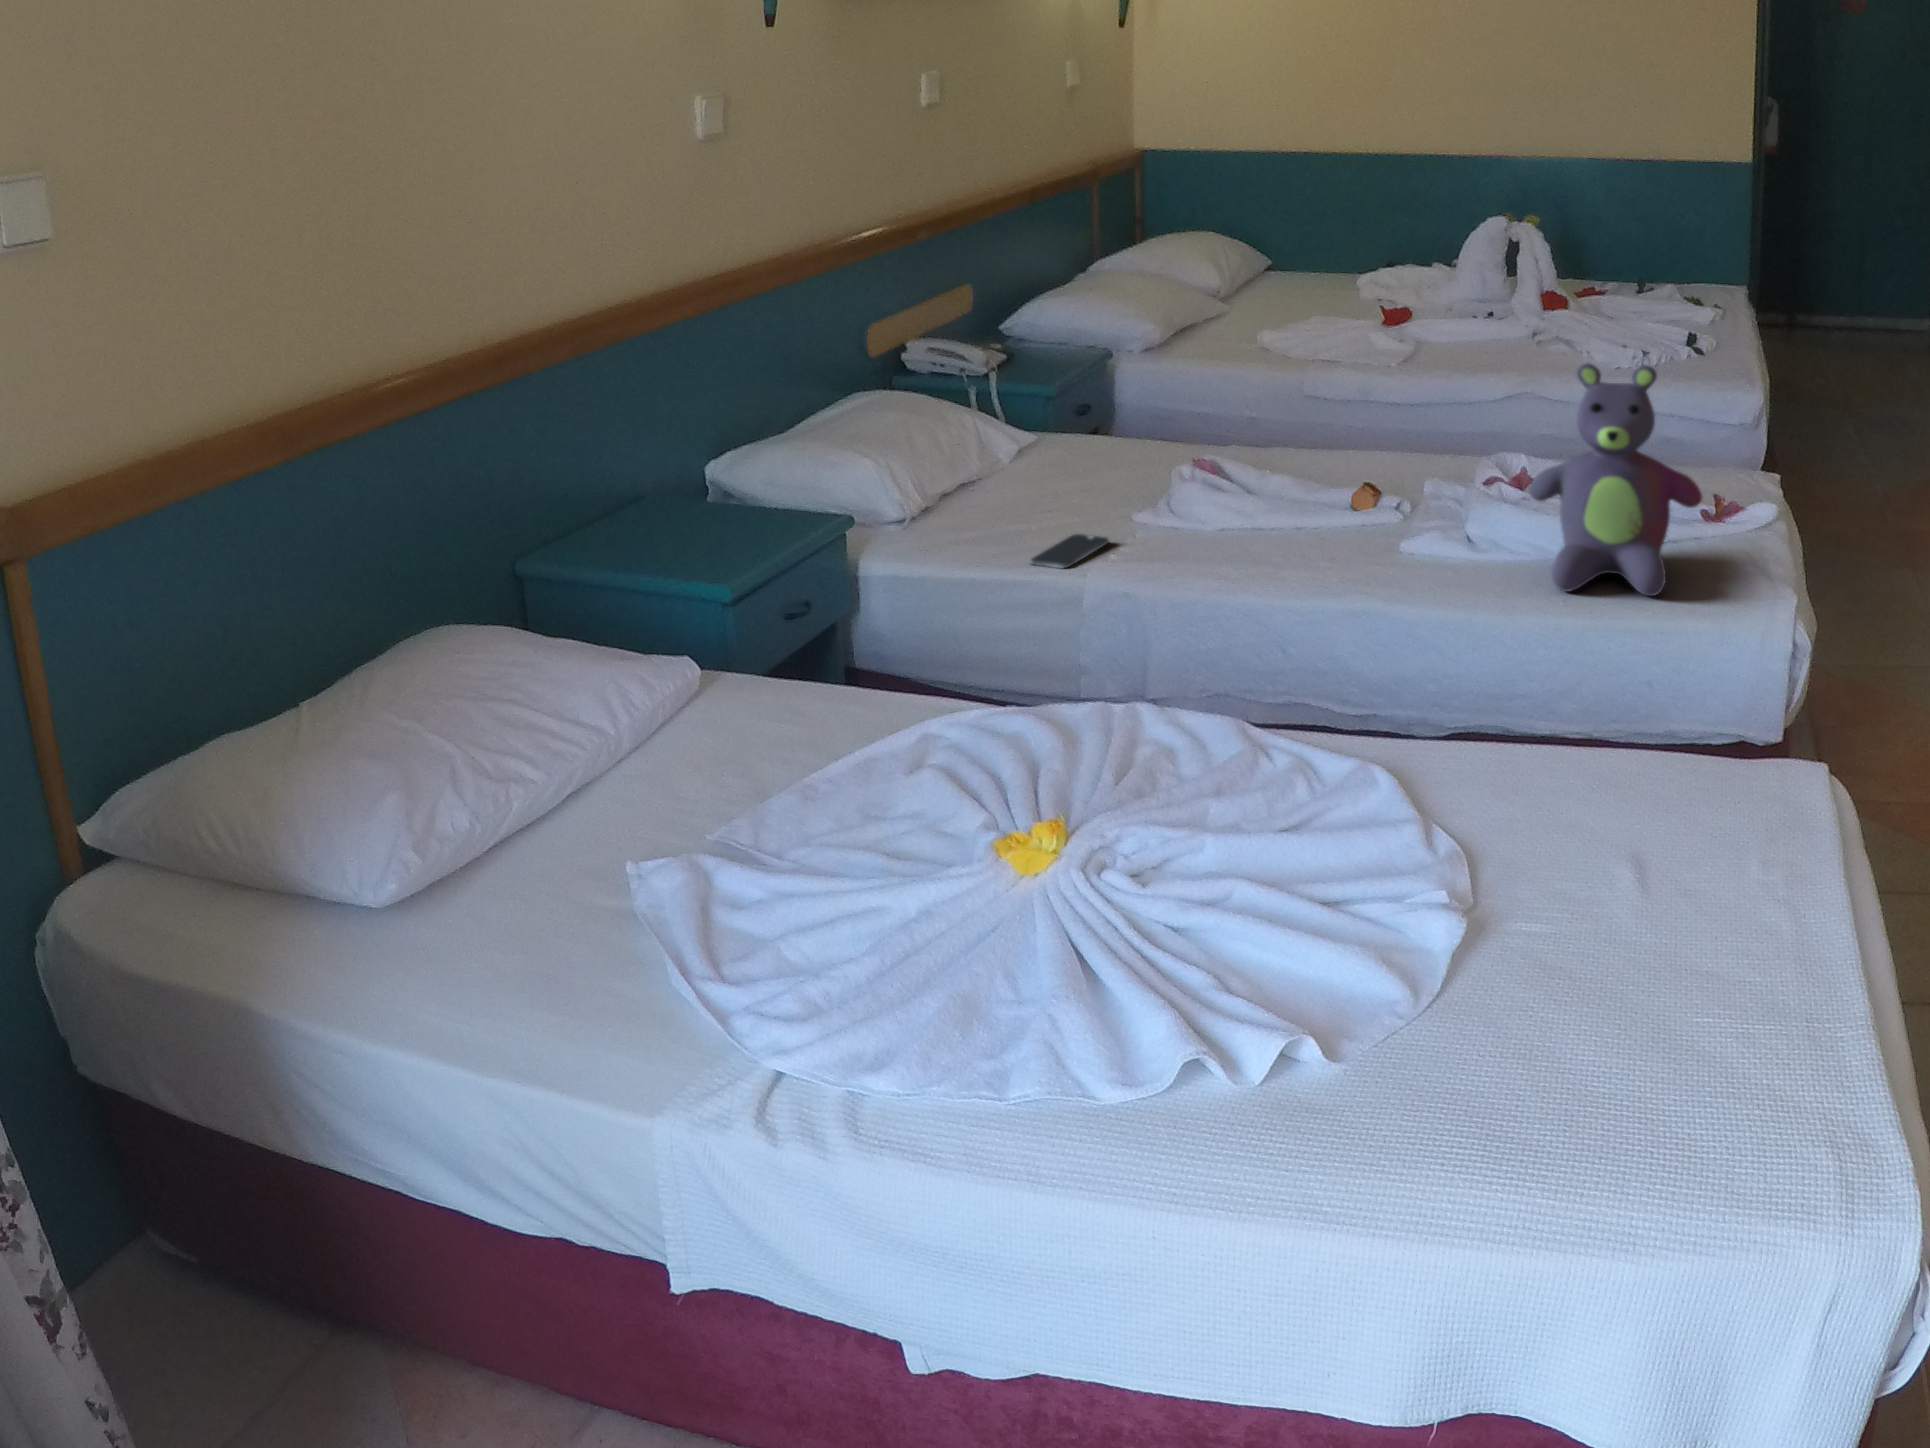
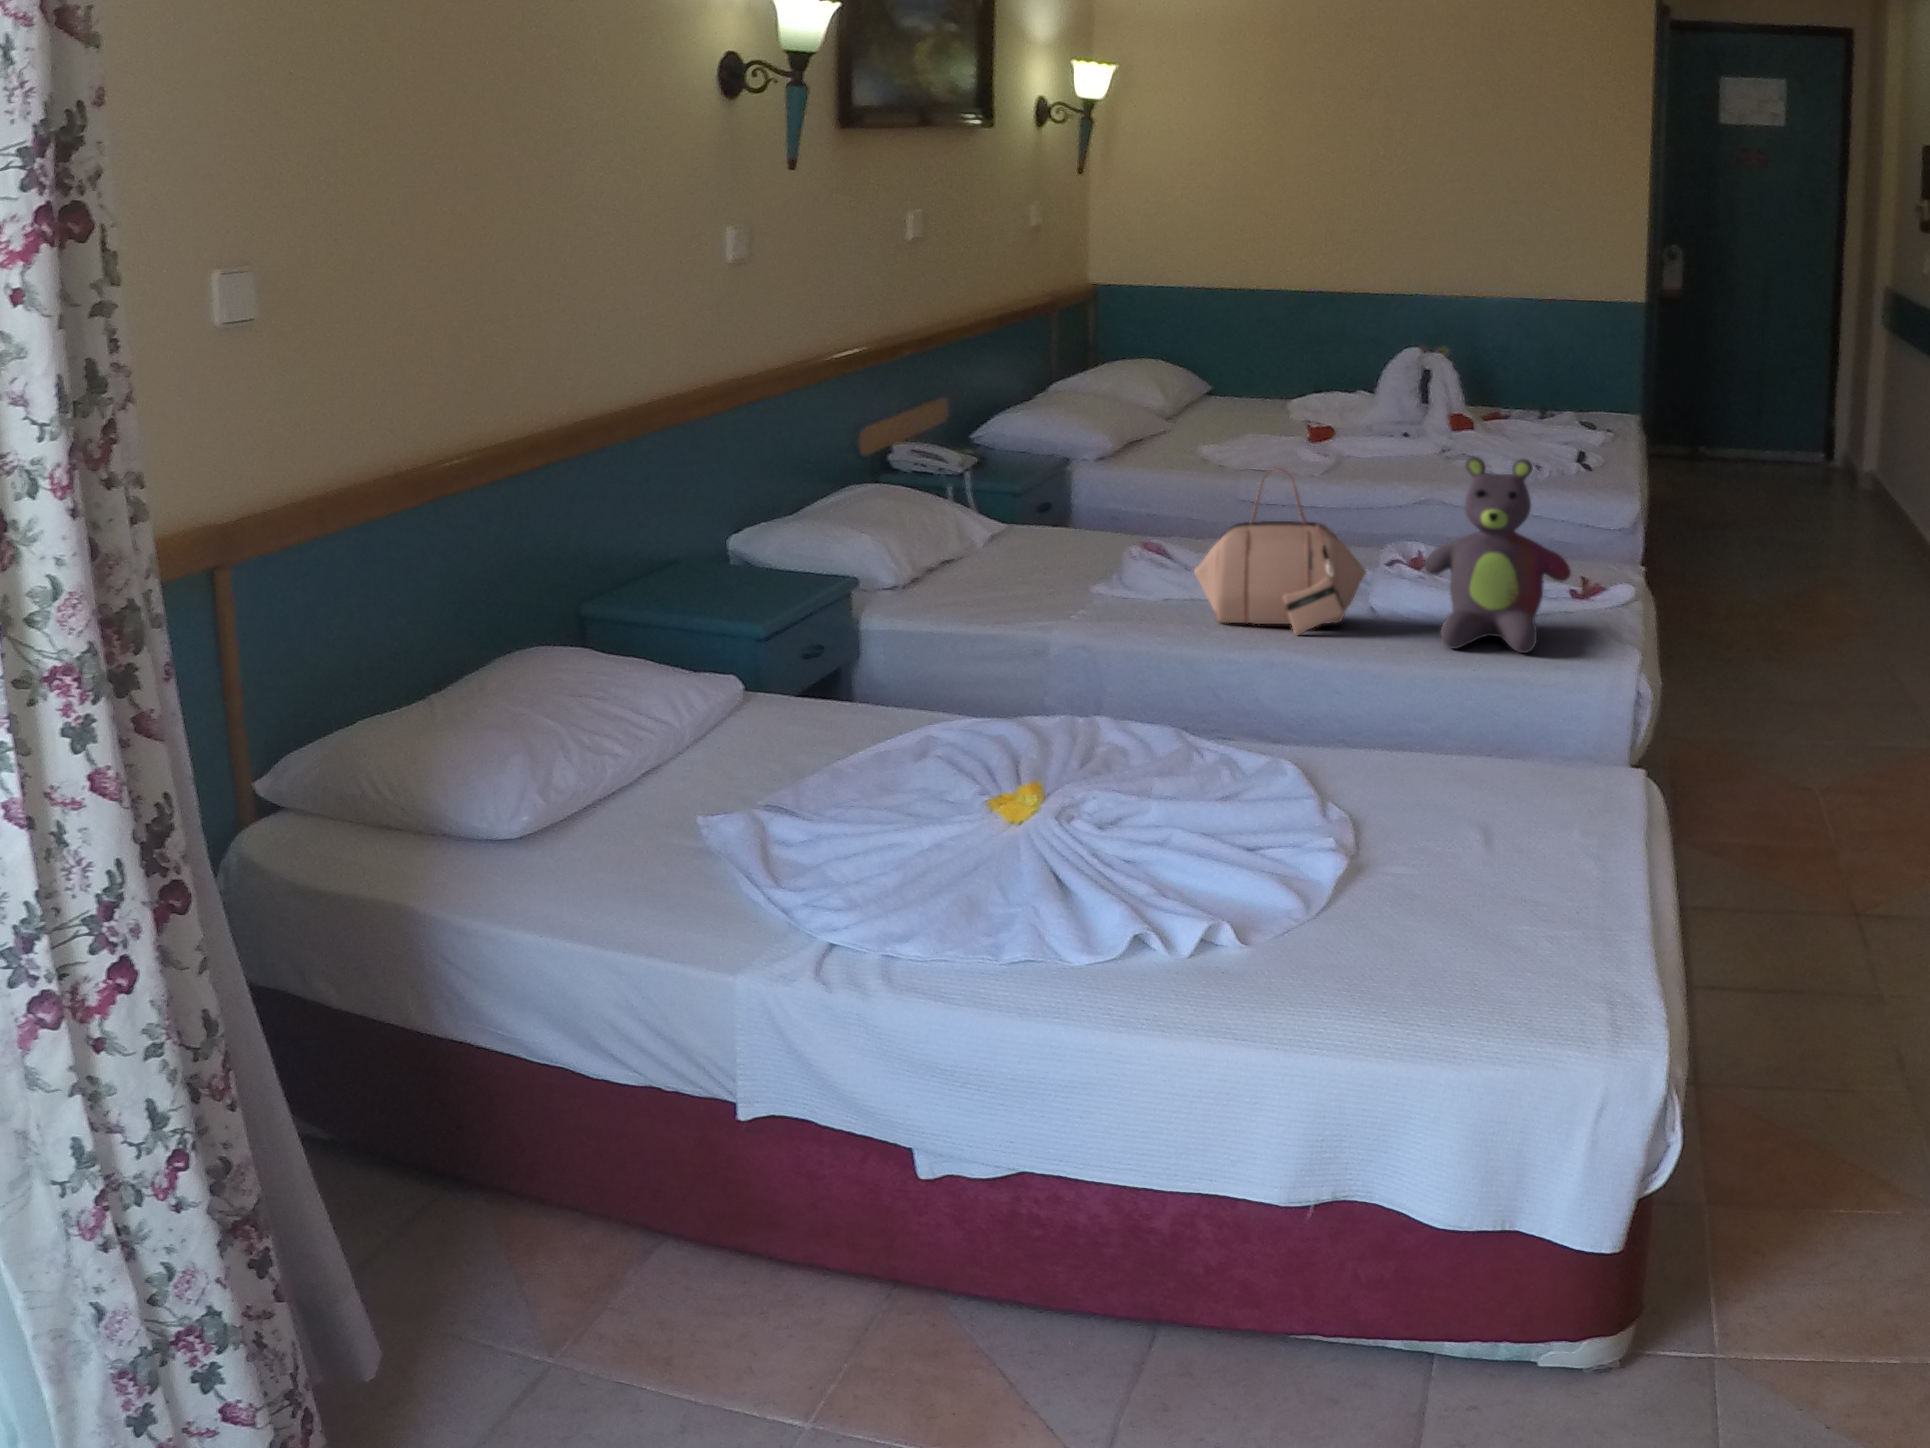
handbag: none [1259,379,1462,577] -> present [1194,469,1366,635]
smartphone: present [1029,534,1109,568] -> none [997,599,1065,624]

